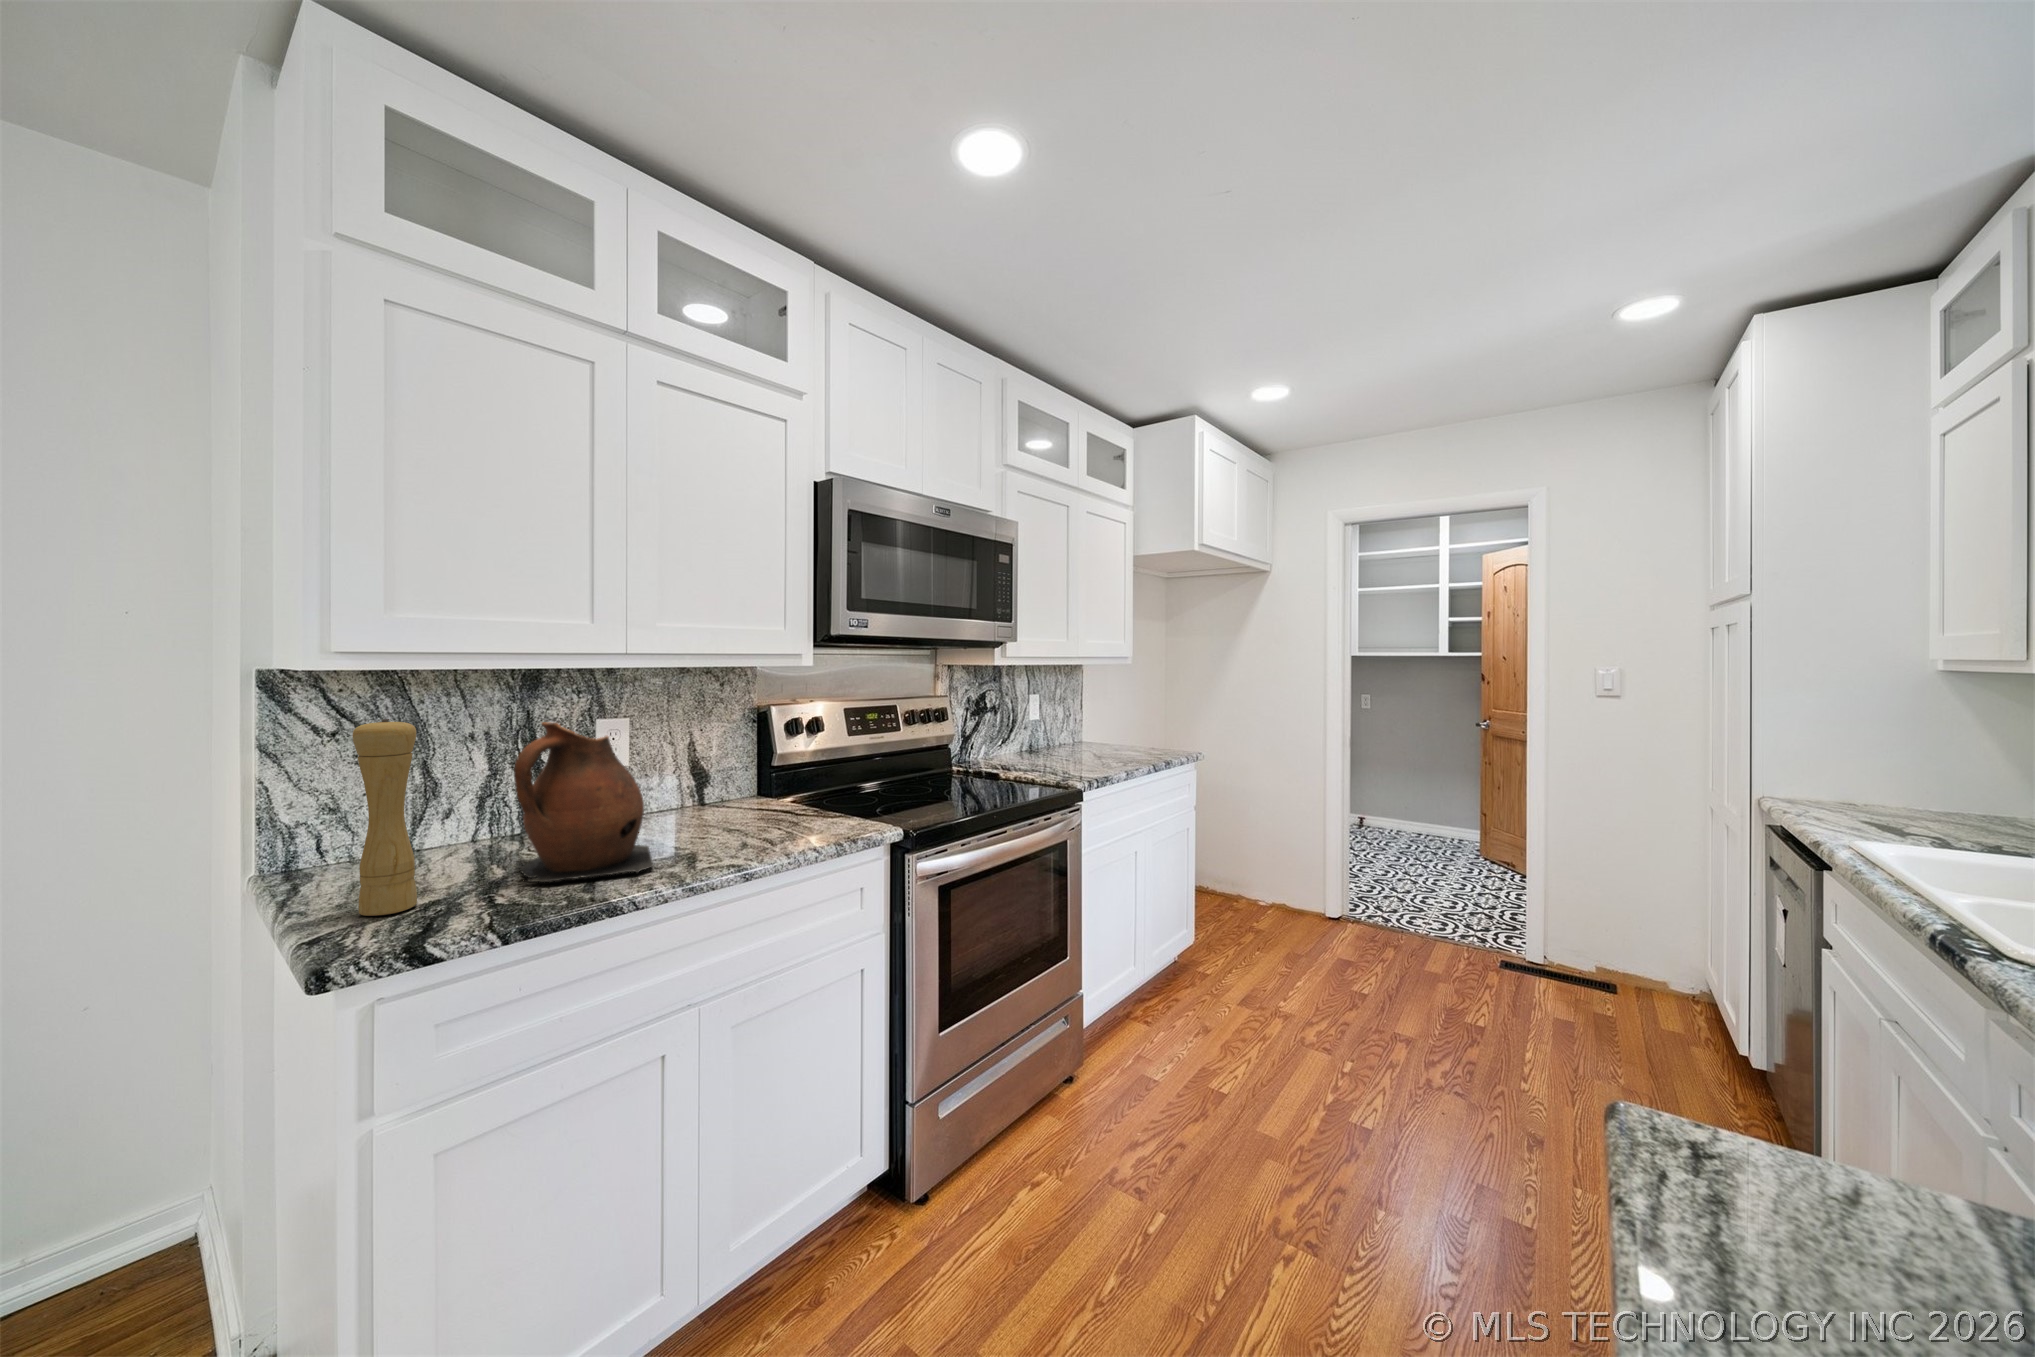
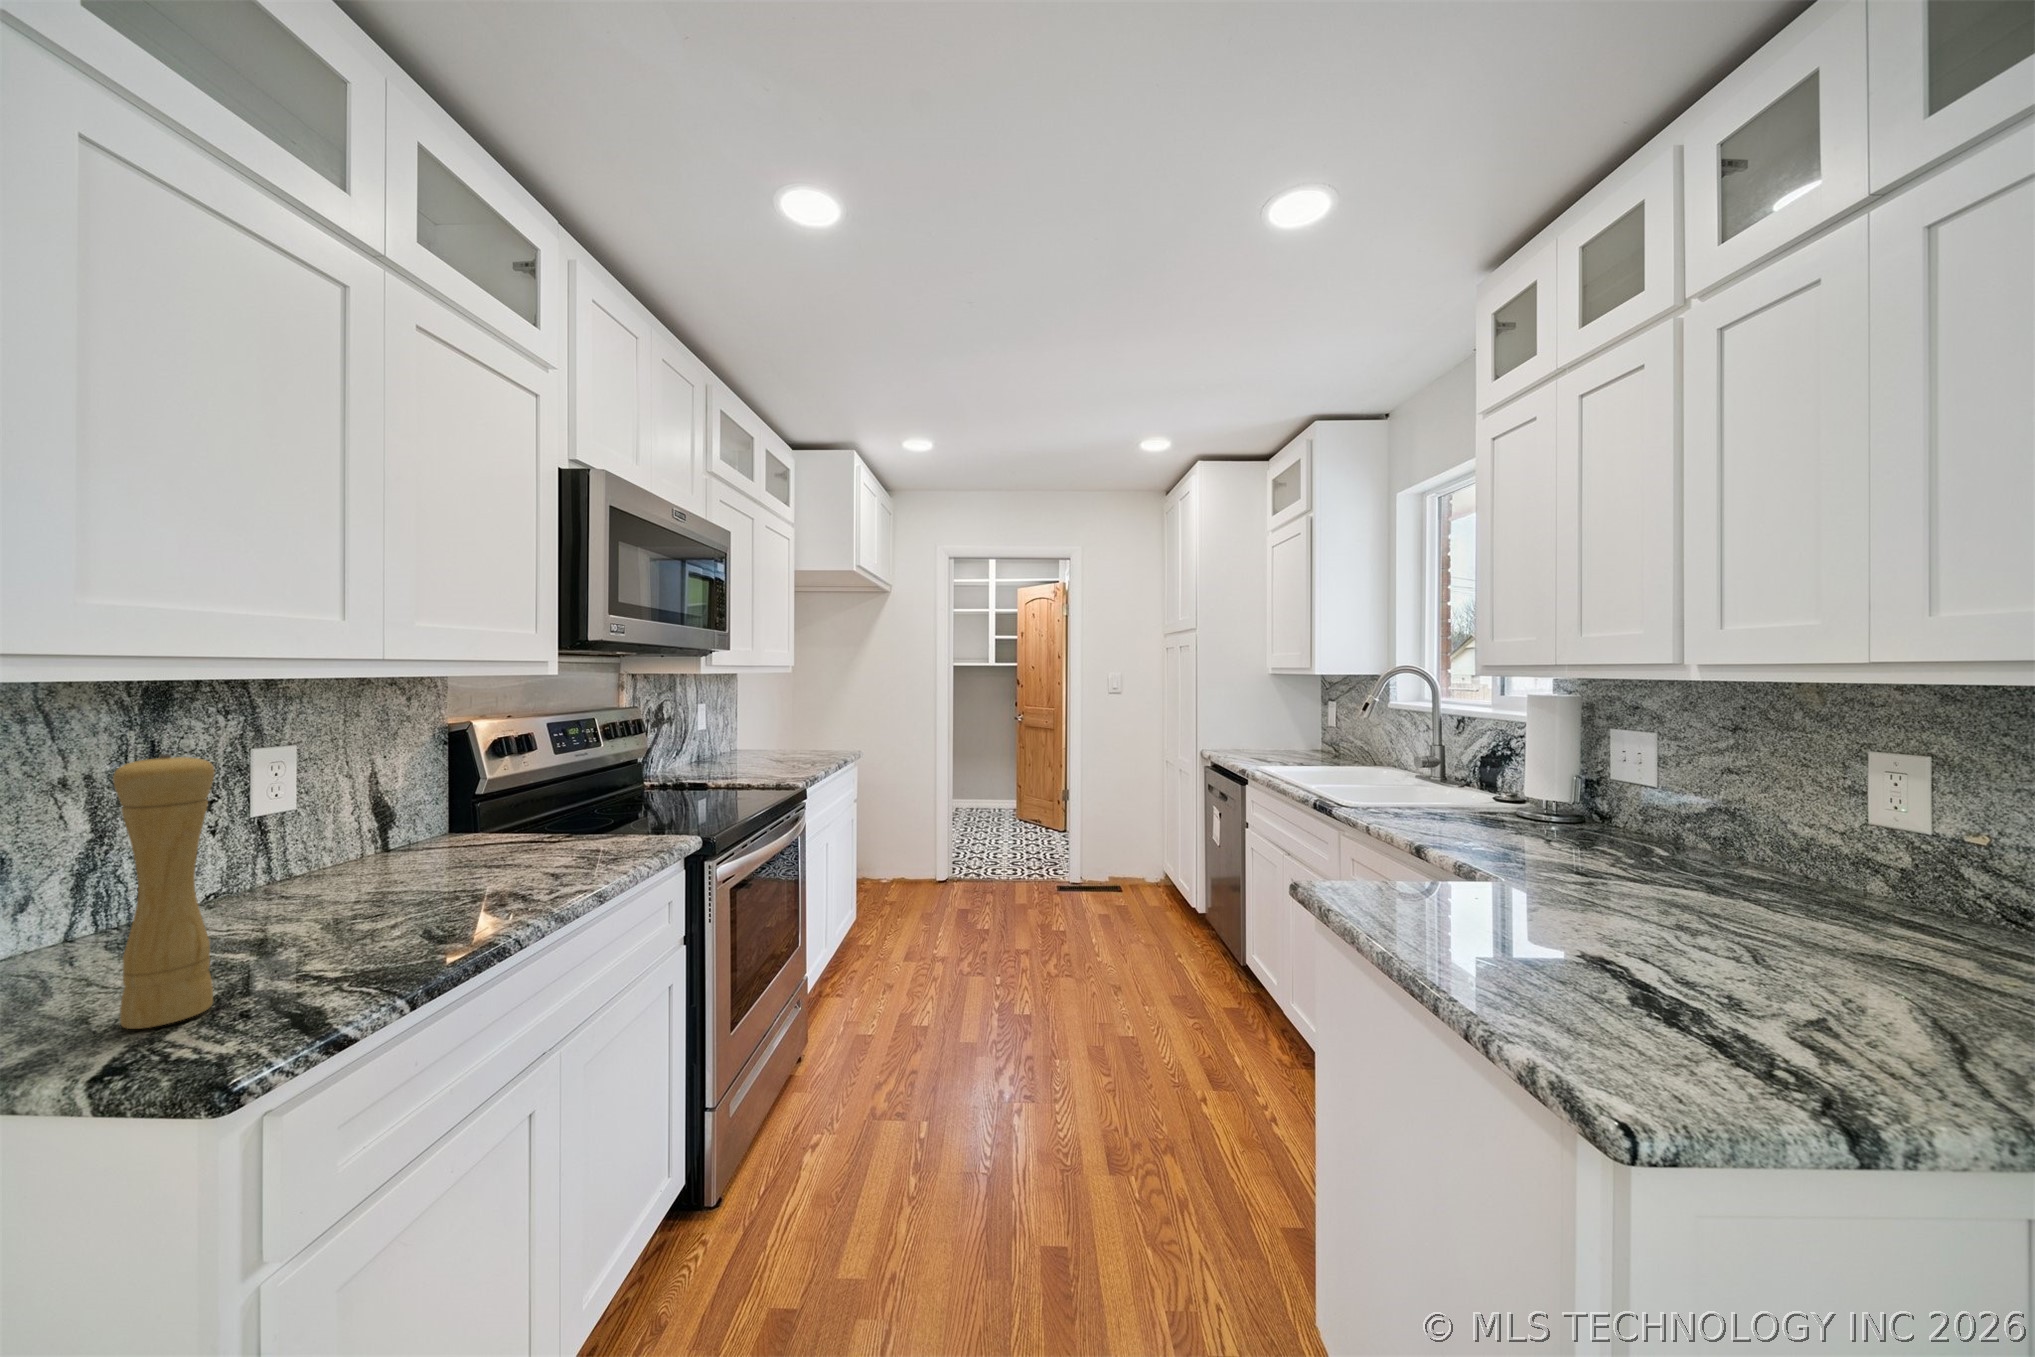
ceramic pitcher: present [514,722,653,882] -> none [267,749,491,950]

